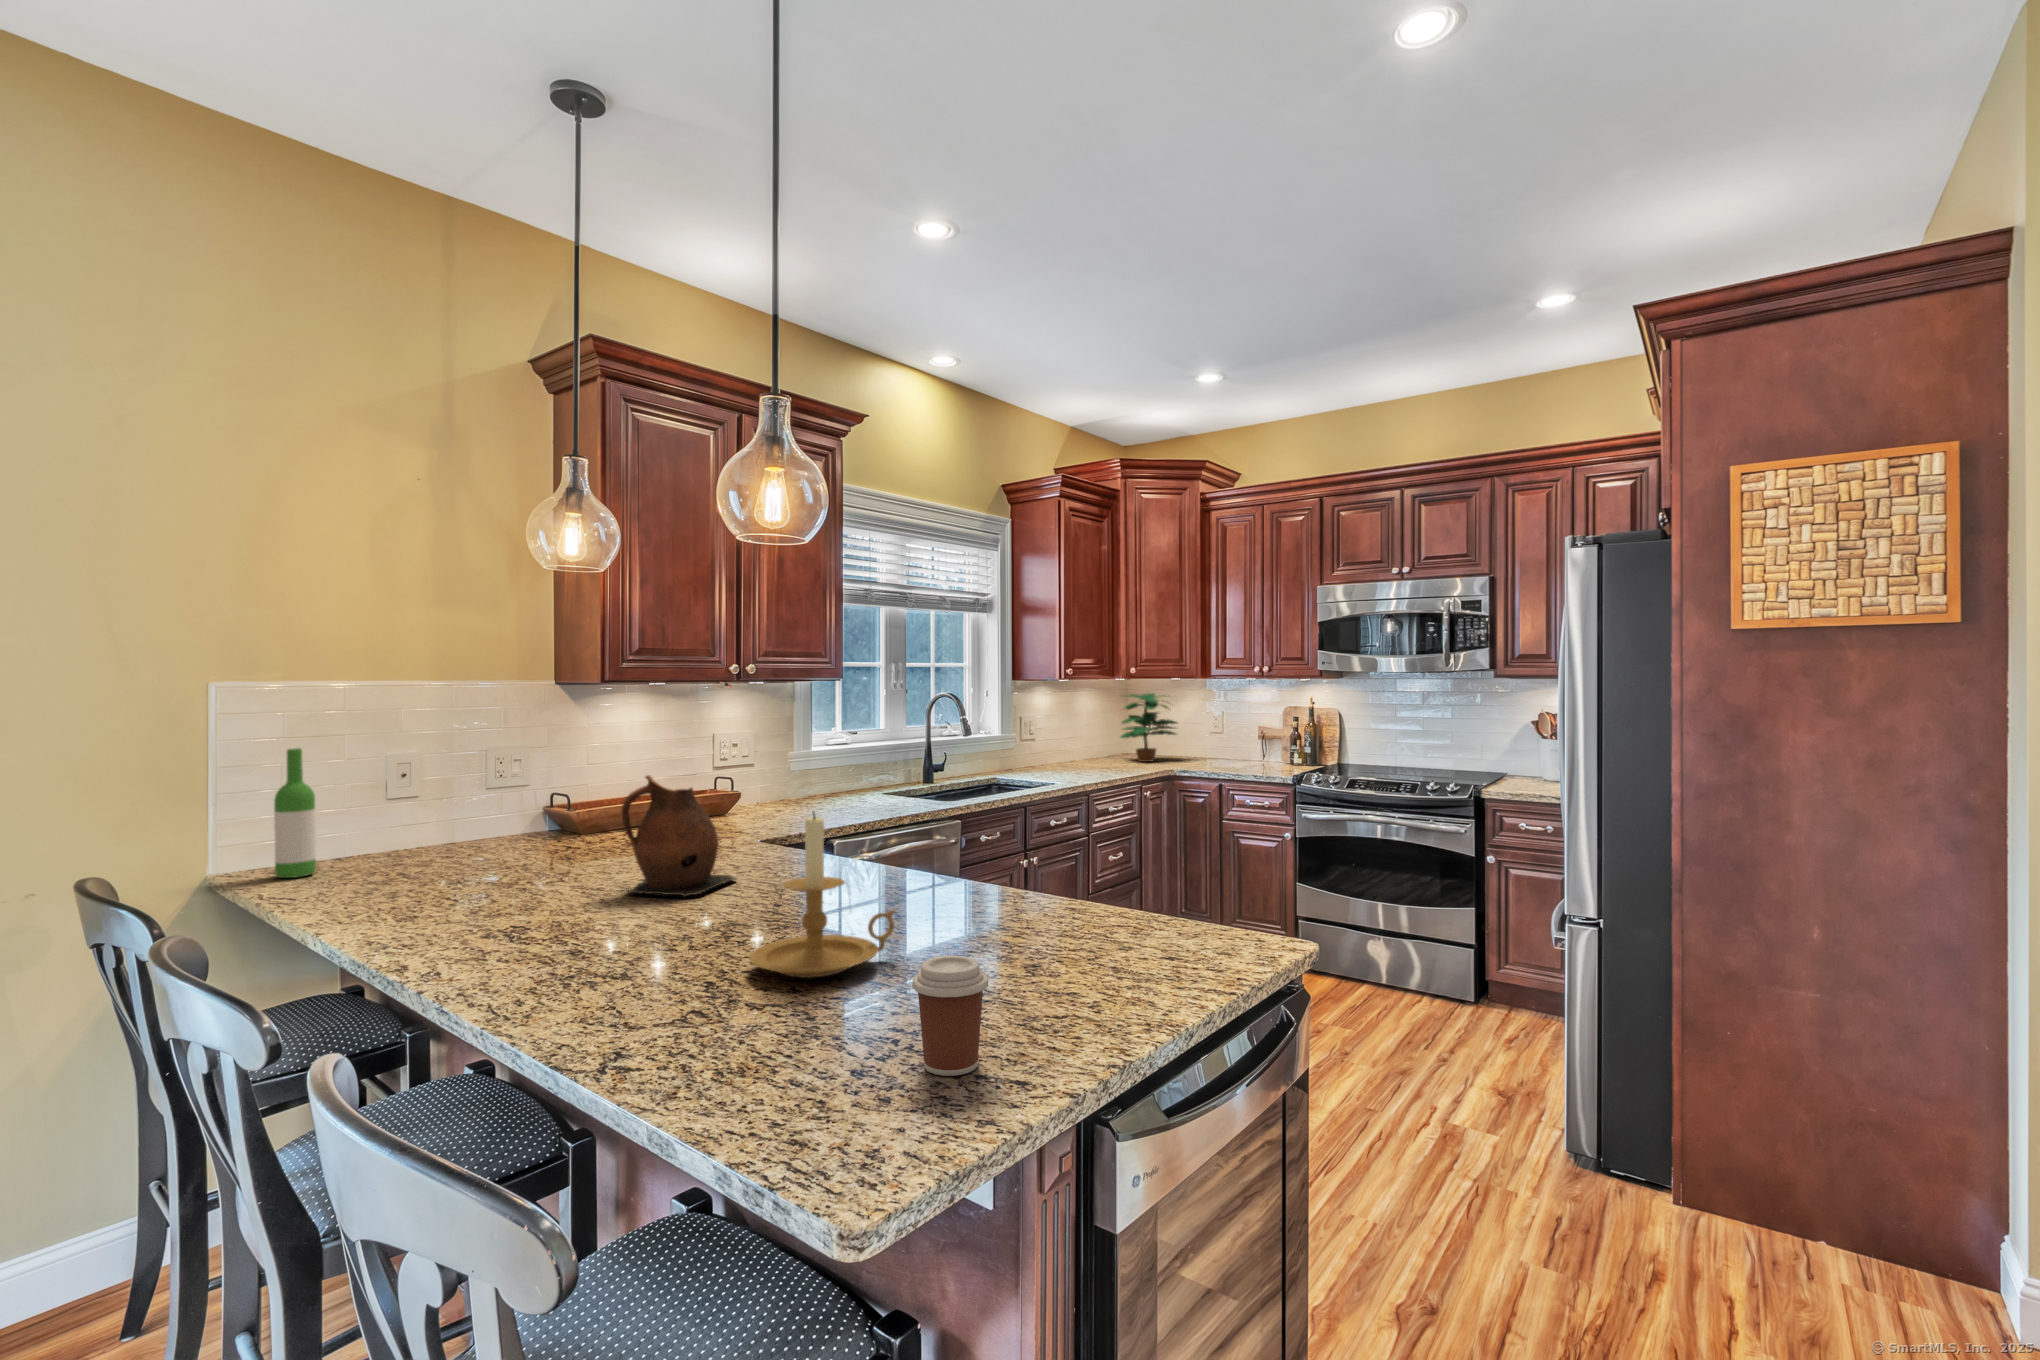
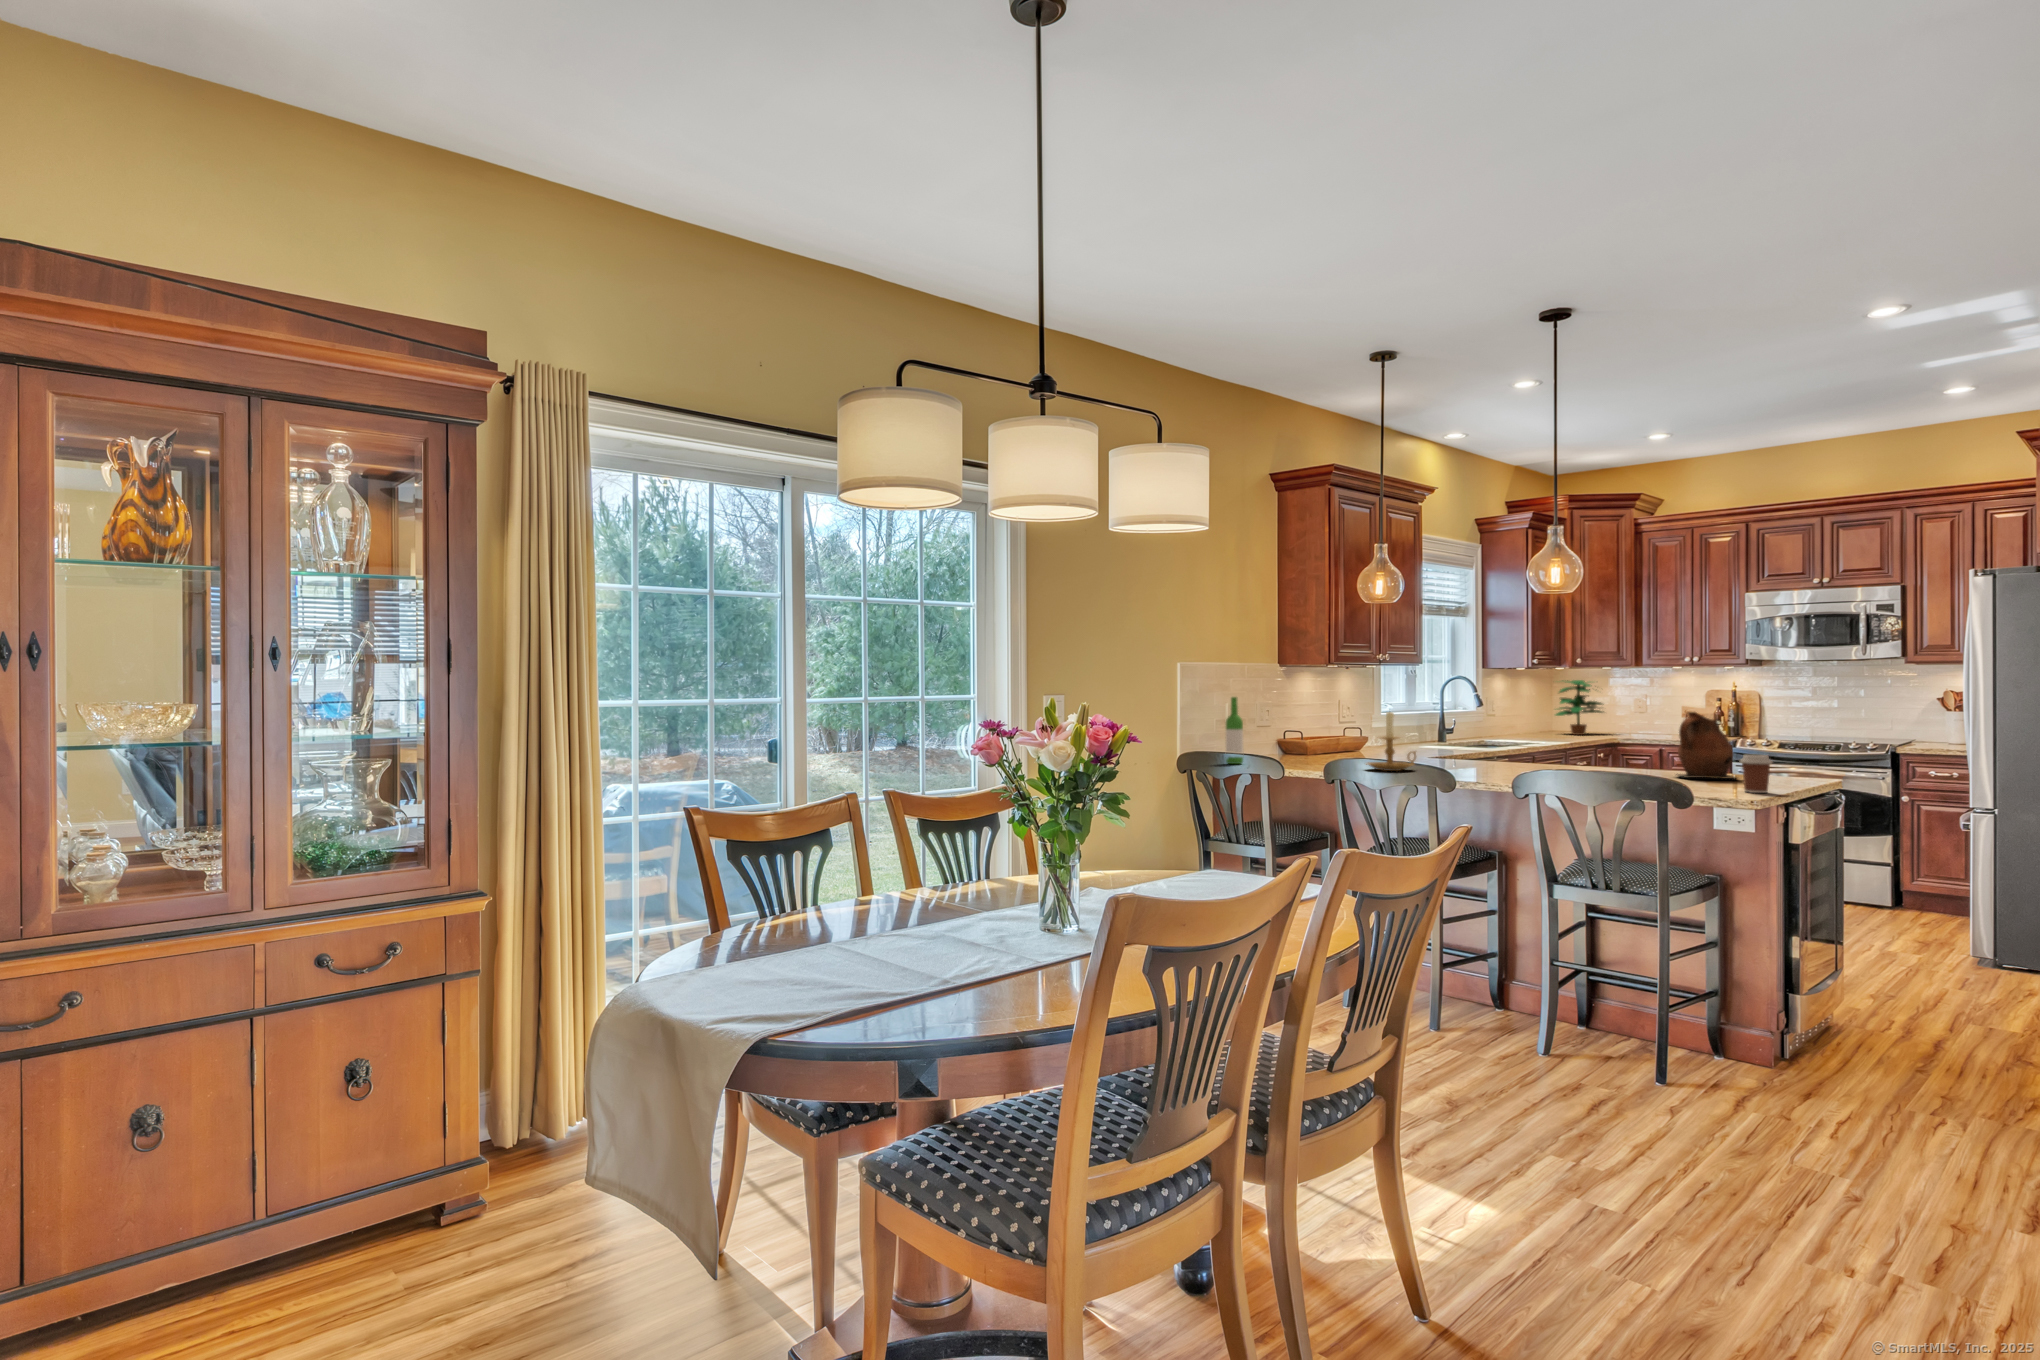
ceramic pitcher: present [621,775,736,897] -> present [1676,712,1738,779]
candle holder: present [750,812,895,978] -> present [1366,712,1416,771]

